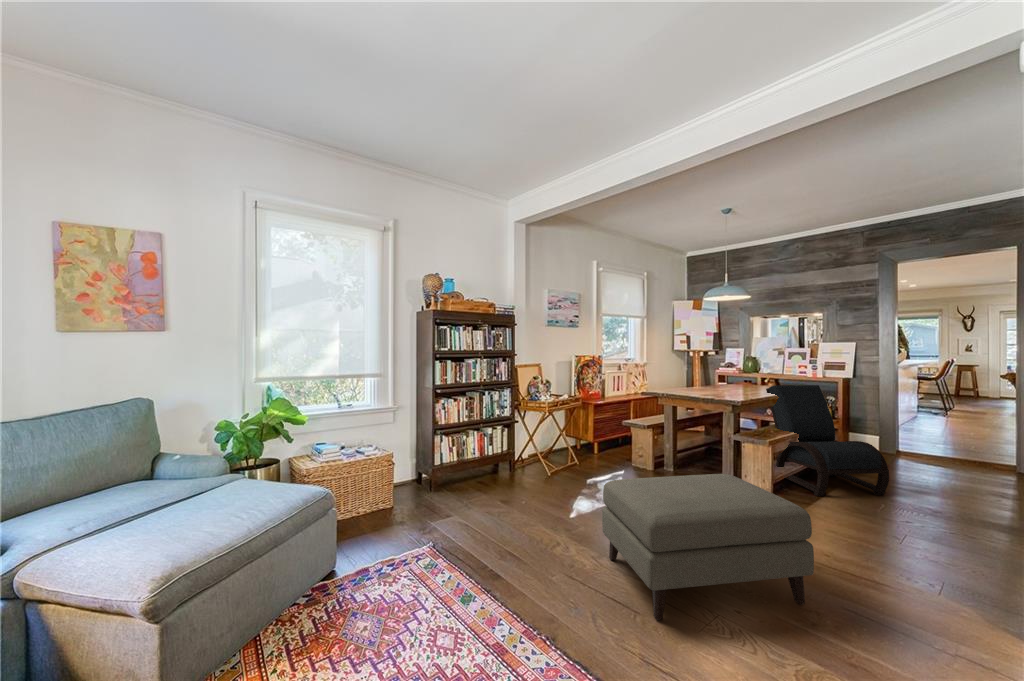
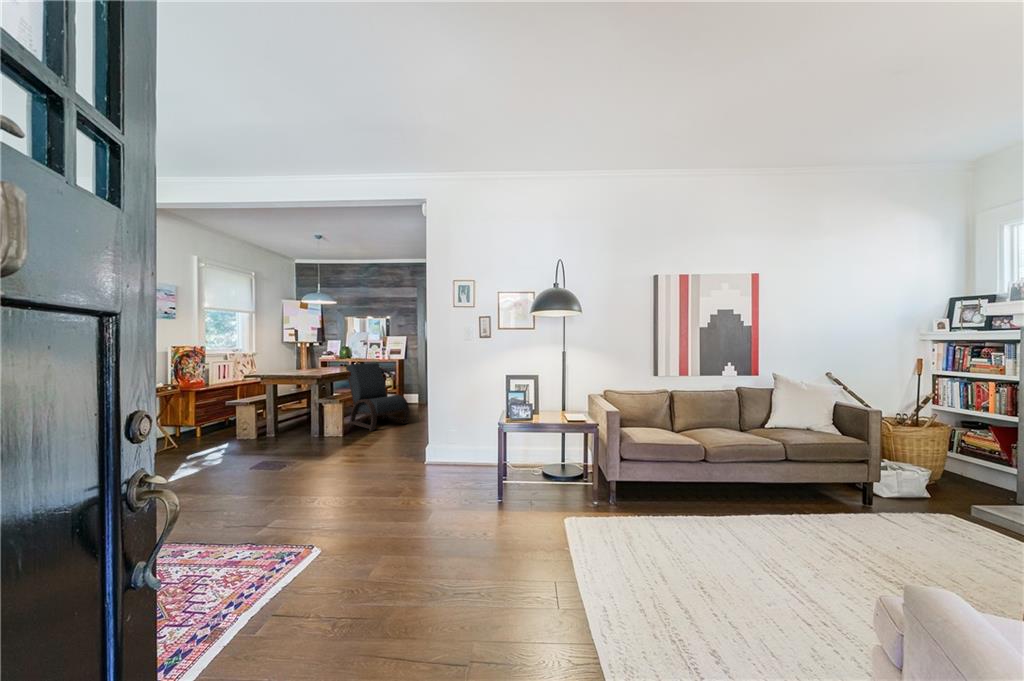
ottoman: present [602,474,814,620] -> none [197,419,344,514]

